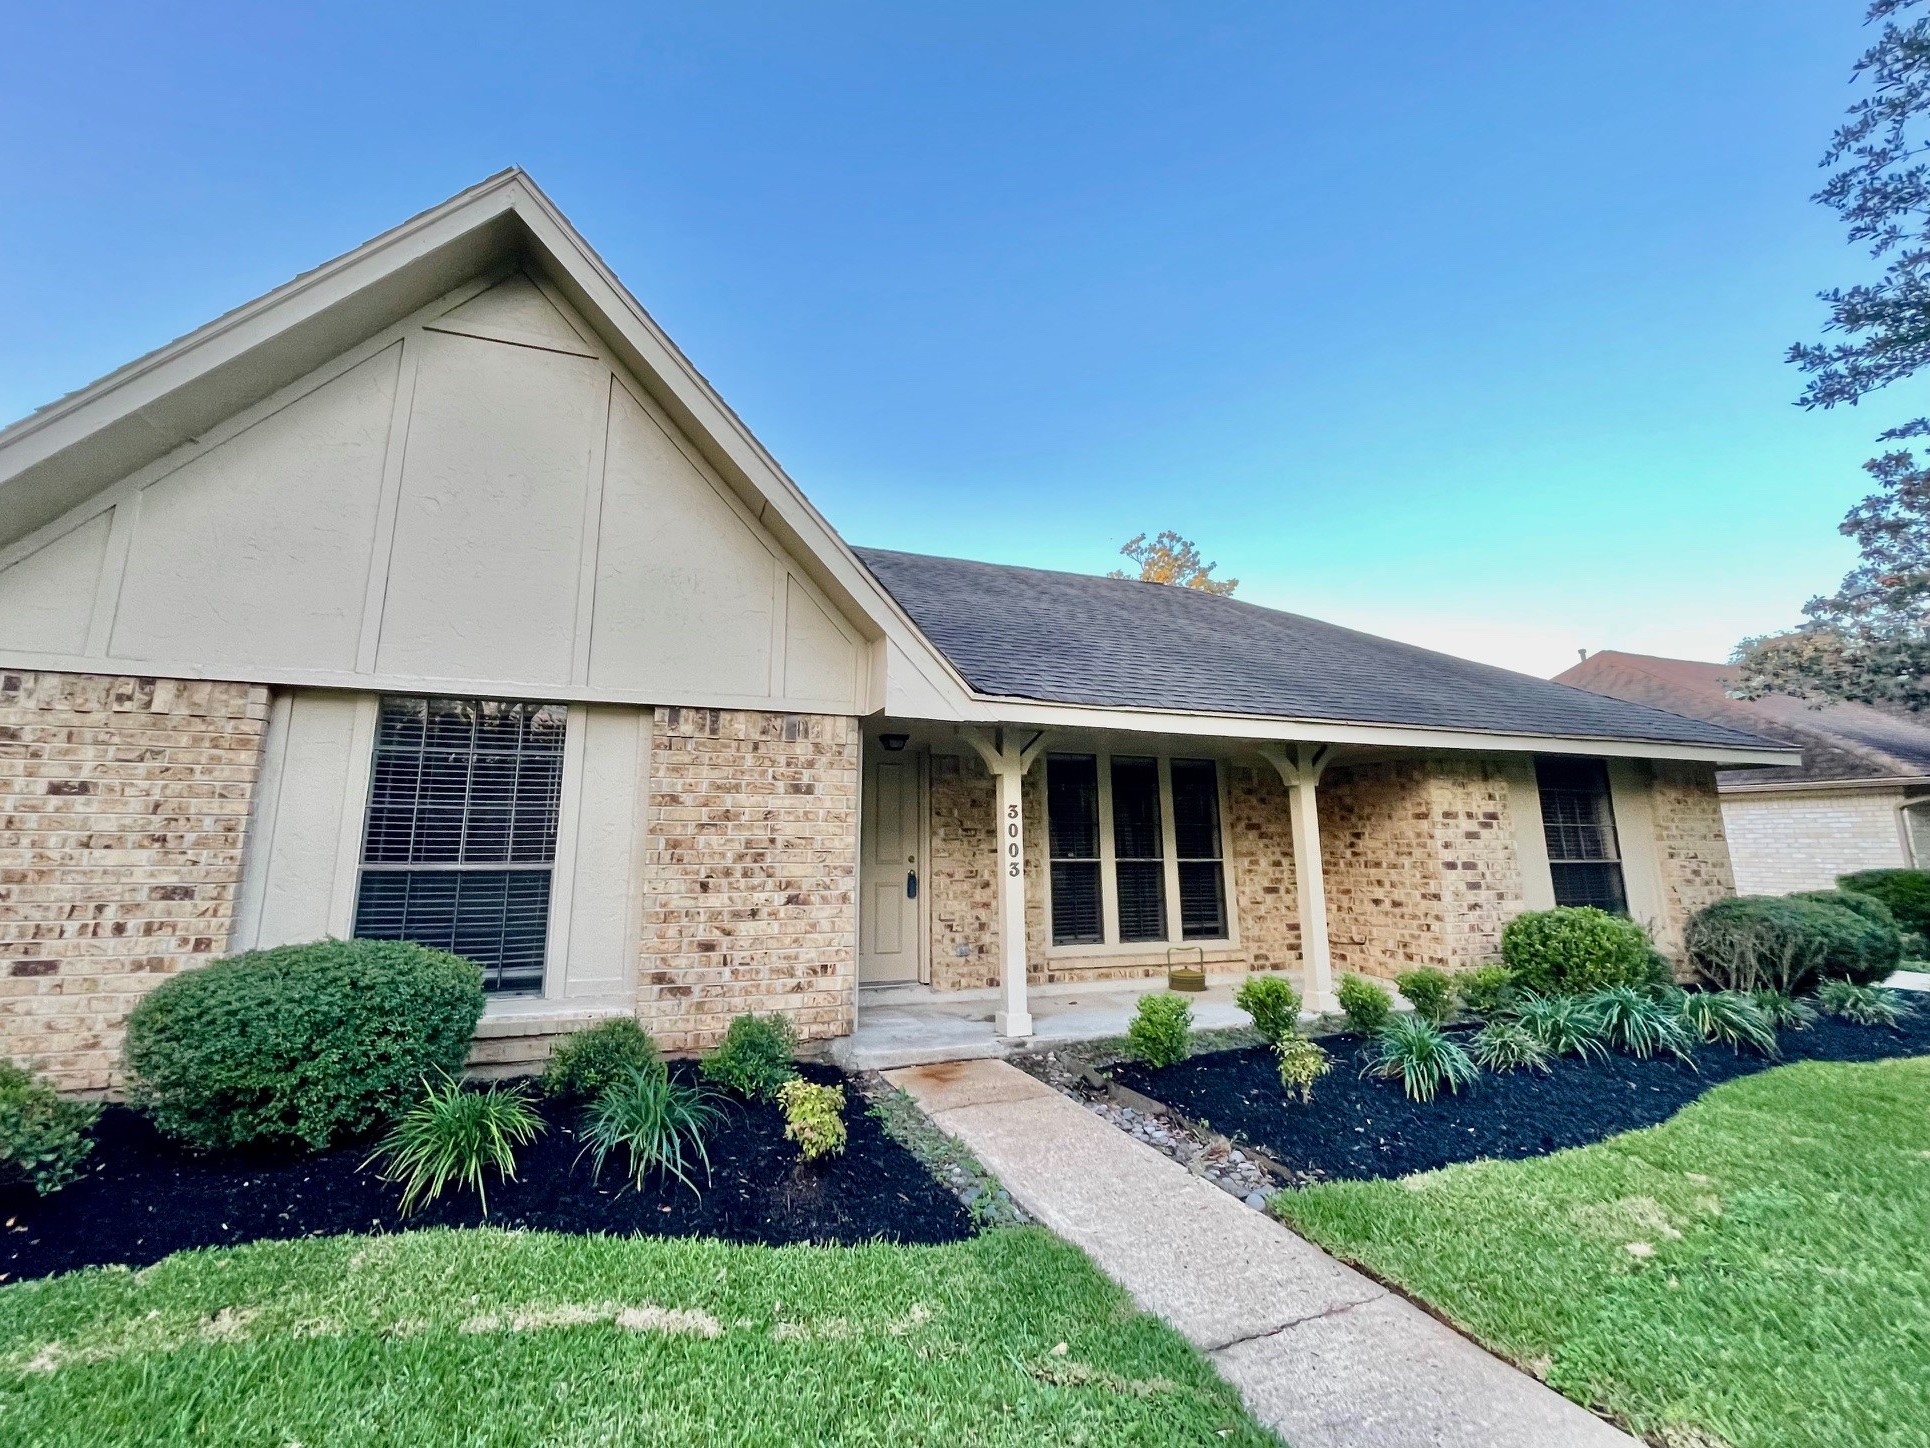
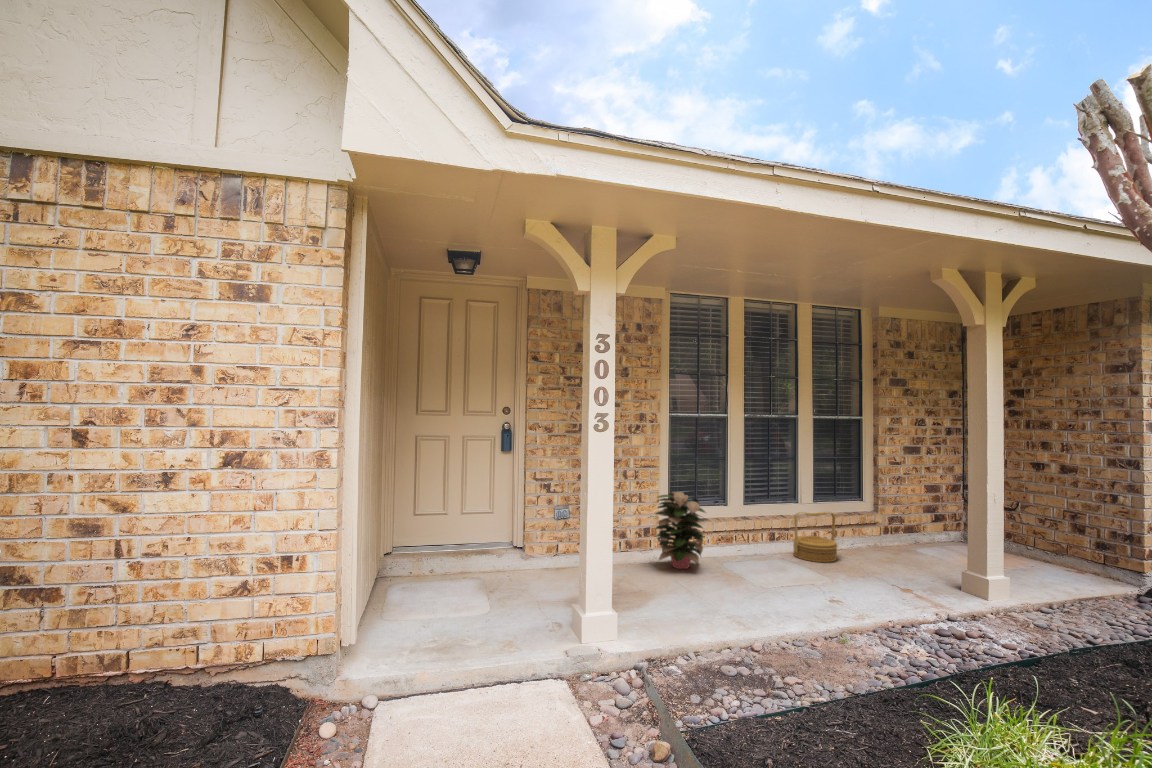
decorative plant: none [1046,930,1092,998] -> present [655,492,705,569]

